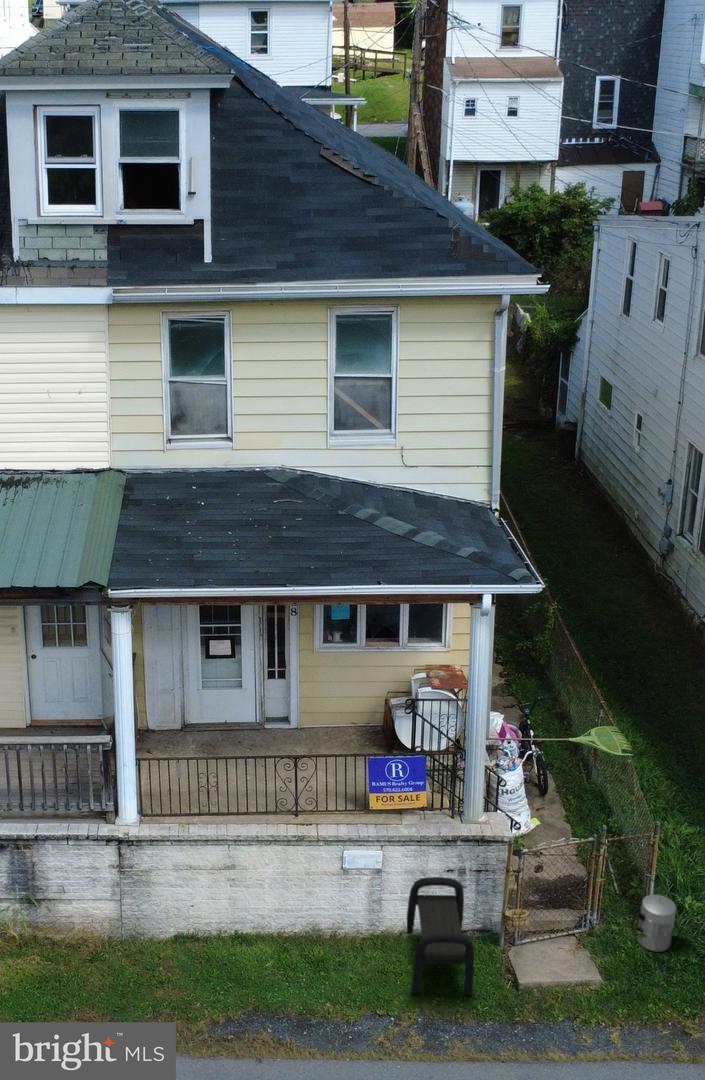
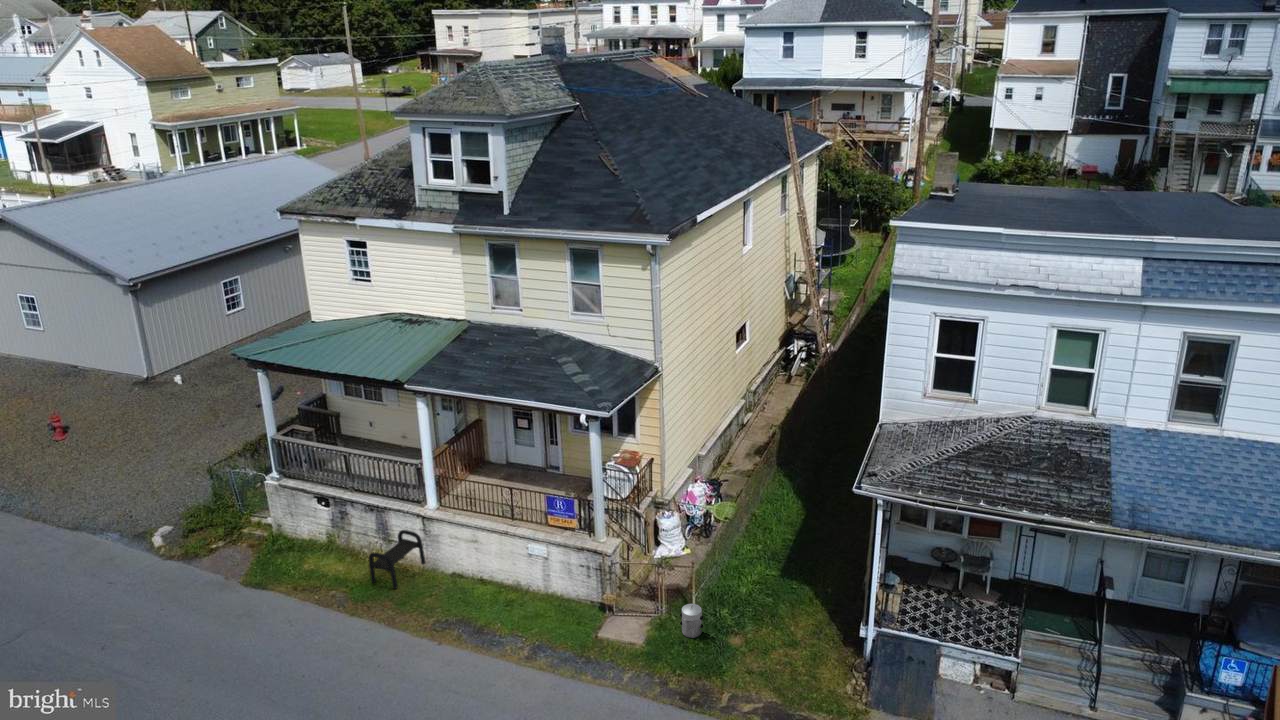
bench: present [405,877,474,995] -> present [369,530,425,589]

